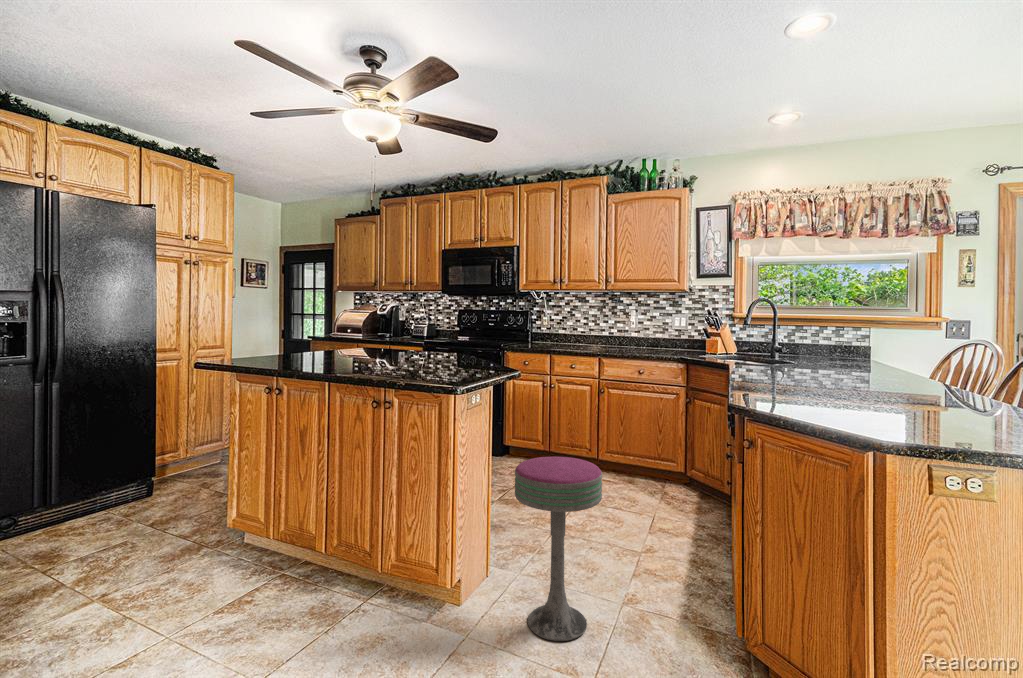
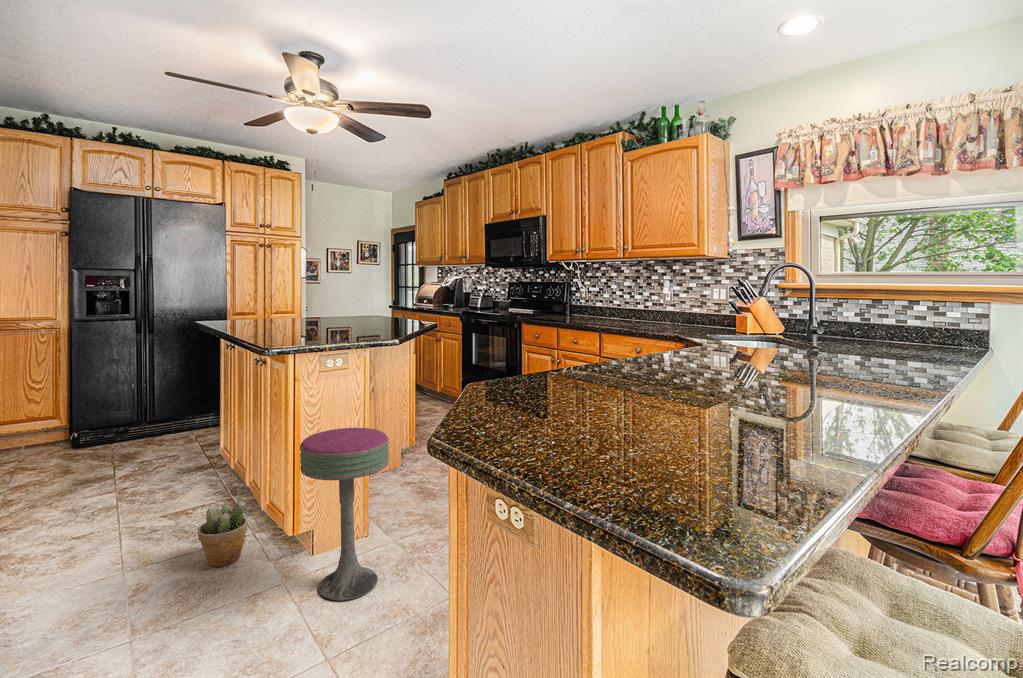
potted plant: none [366,560,420,646] -> present [197,501,248,567]

